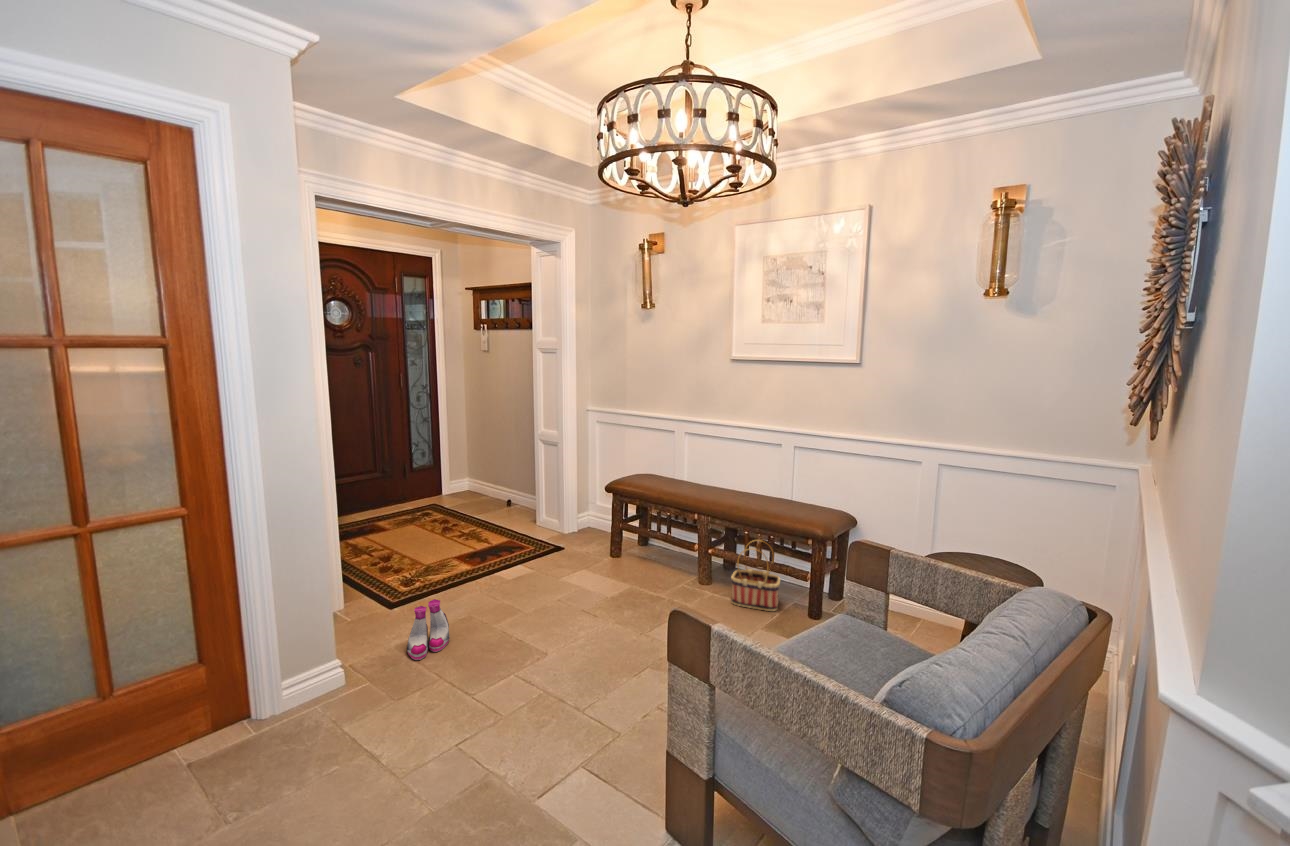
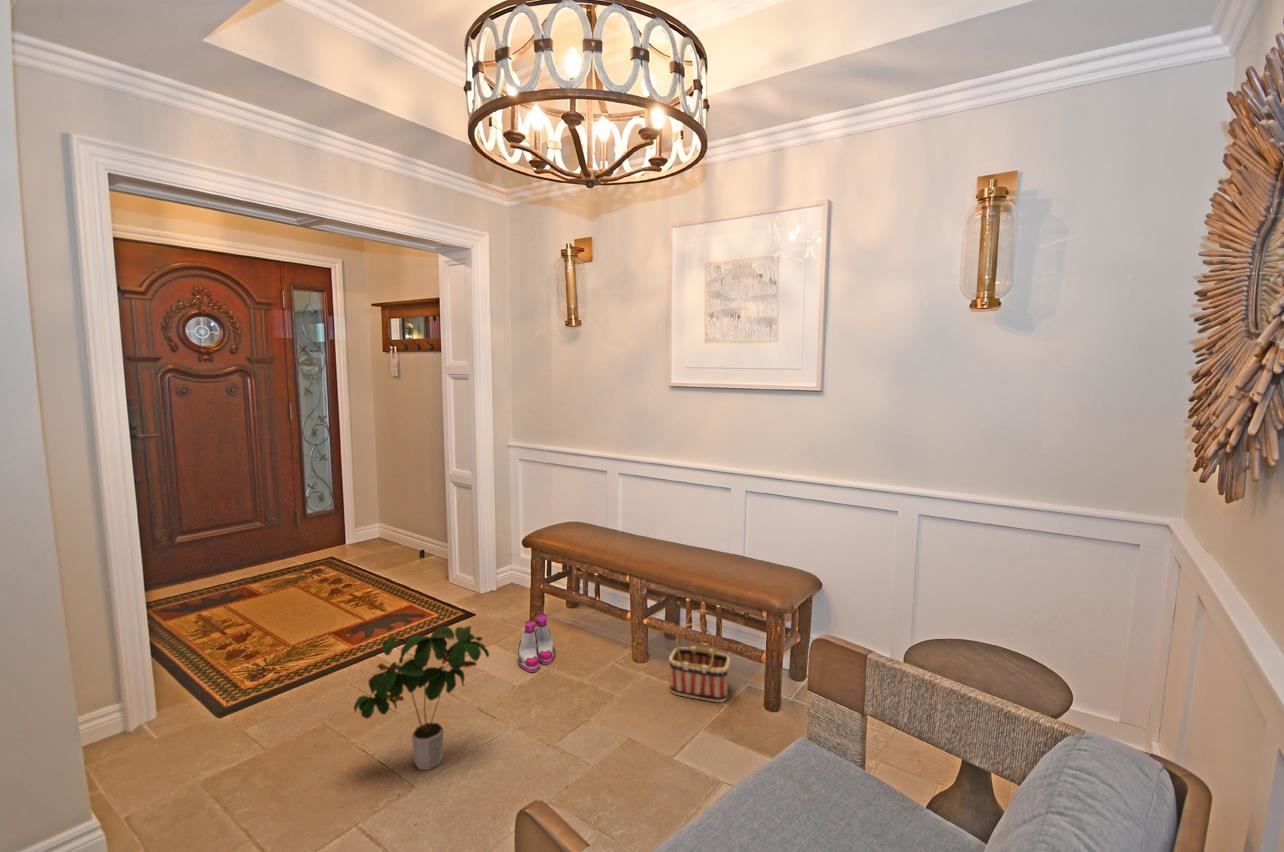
potted plant: none [501,540,597,644] -> present [354,626,489,770]
boots: present [407,599,450,660] -> present [518,614,555,672]

